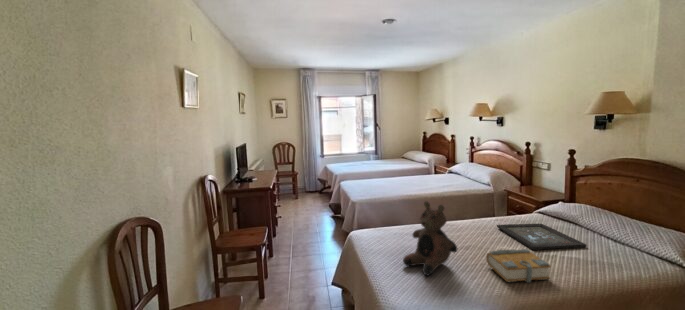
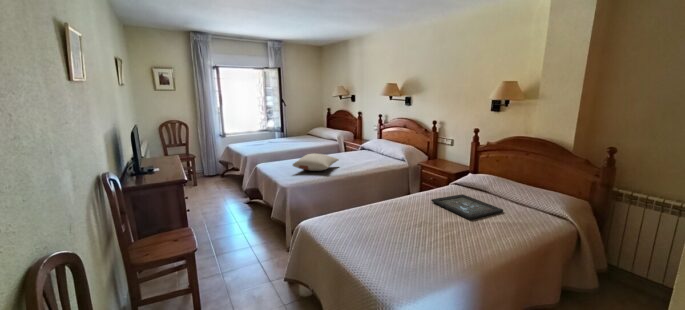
pillow: none [367,173,415,189] -> present [293,154,339,171]
teddy bear: present [403,201,457,275] -> none [375,187,426,260]
book: present [486,249,551,282] -> none [444,221,499,254]

